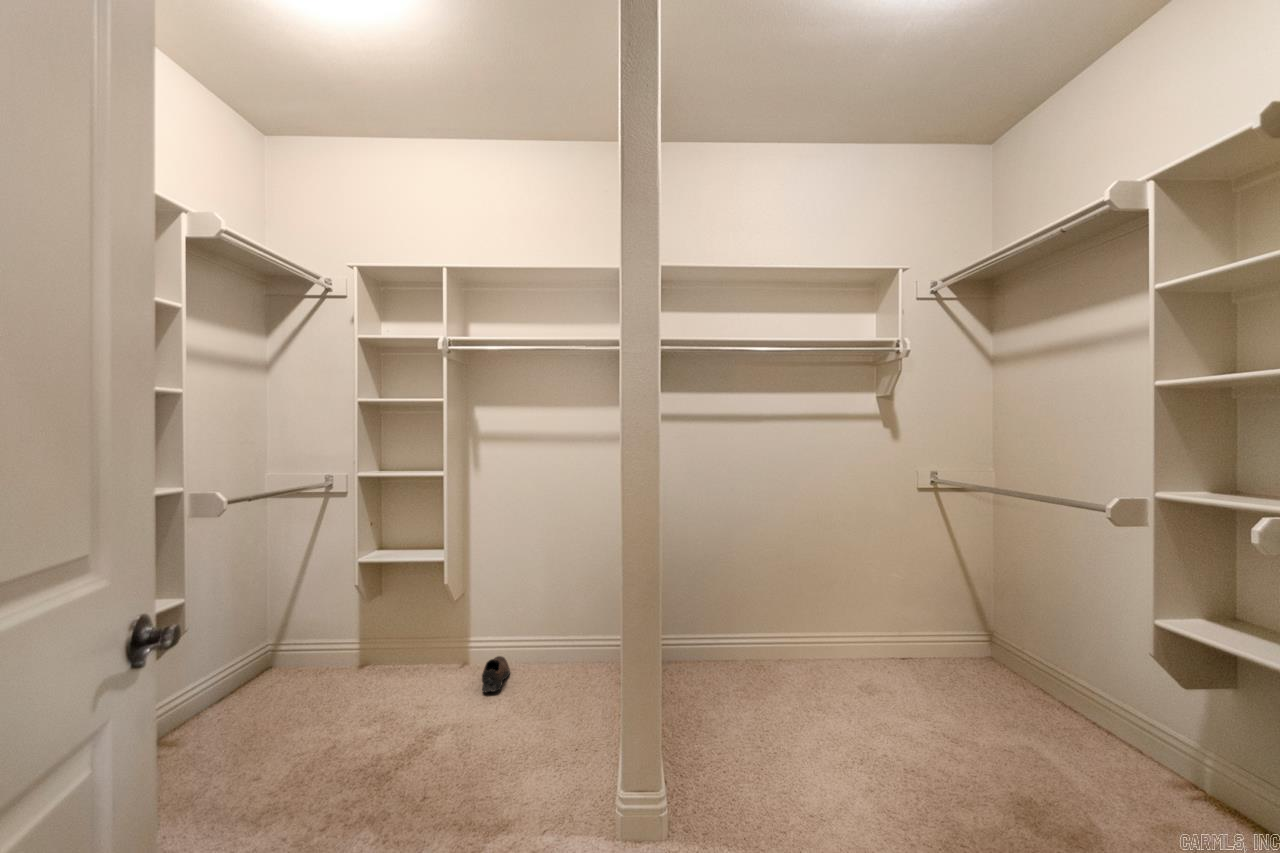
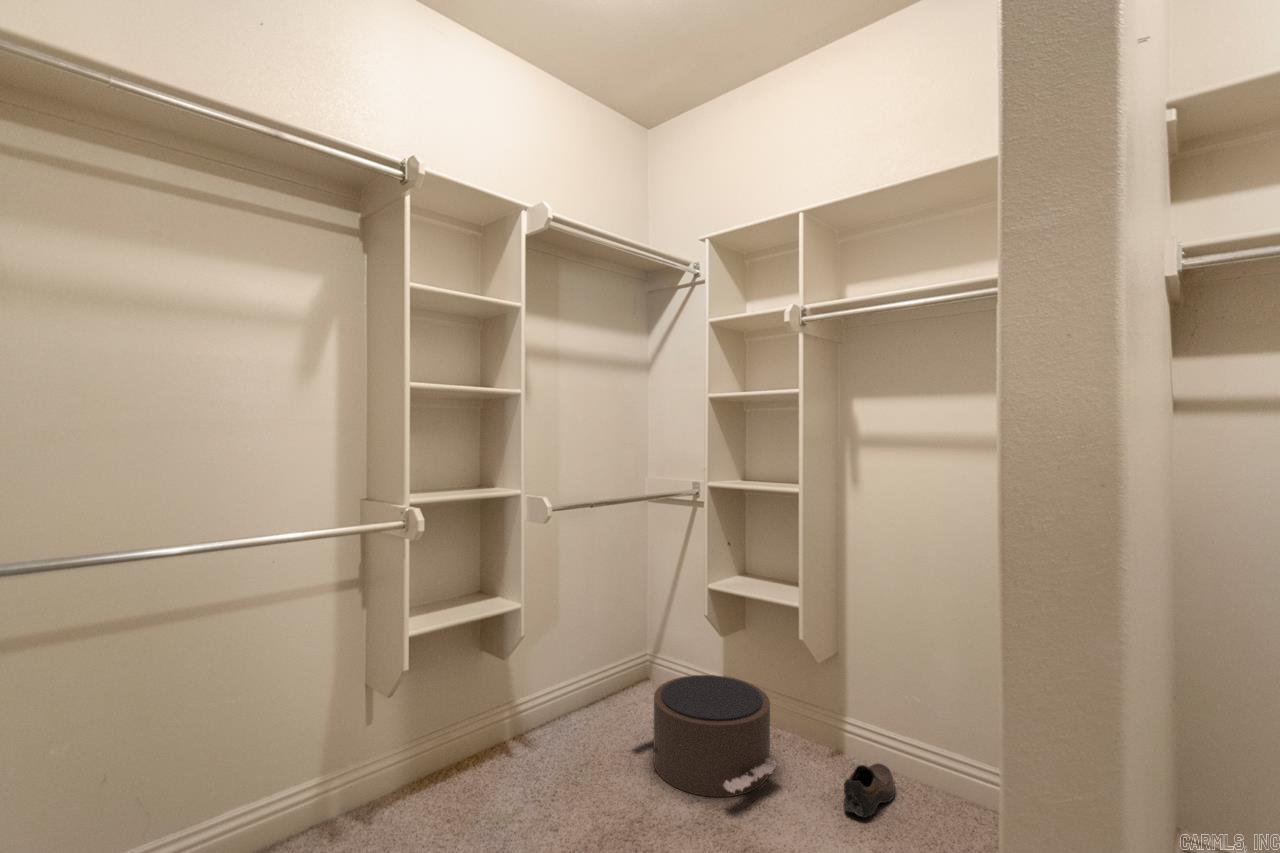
pouf: none [285,633,433,734] -> present [632,675,780,797]

